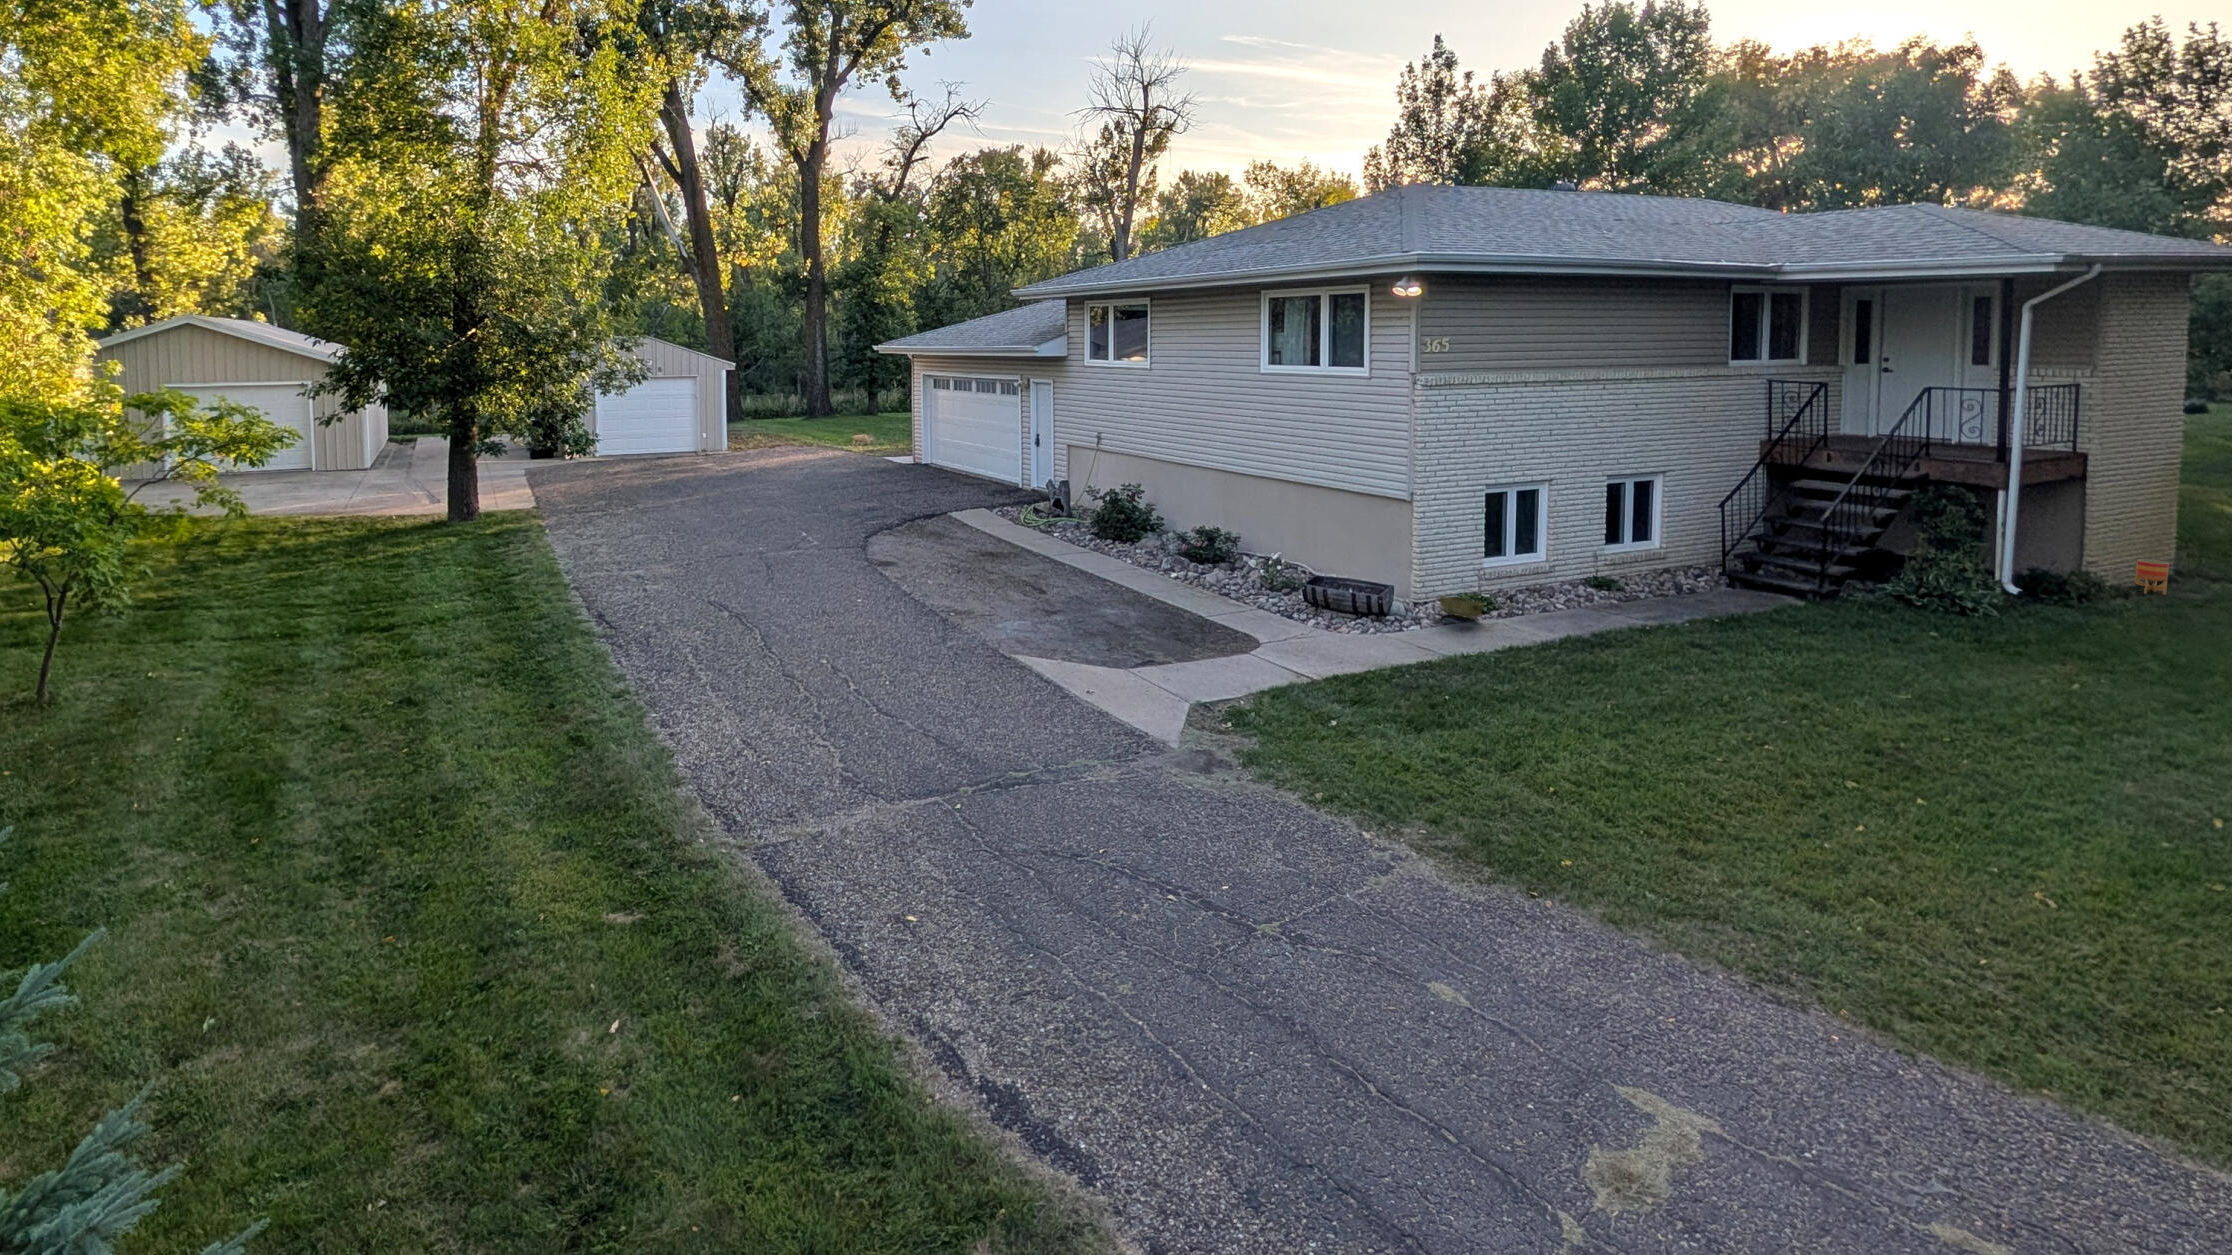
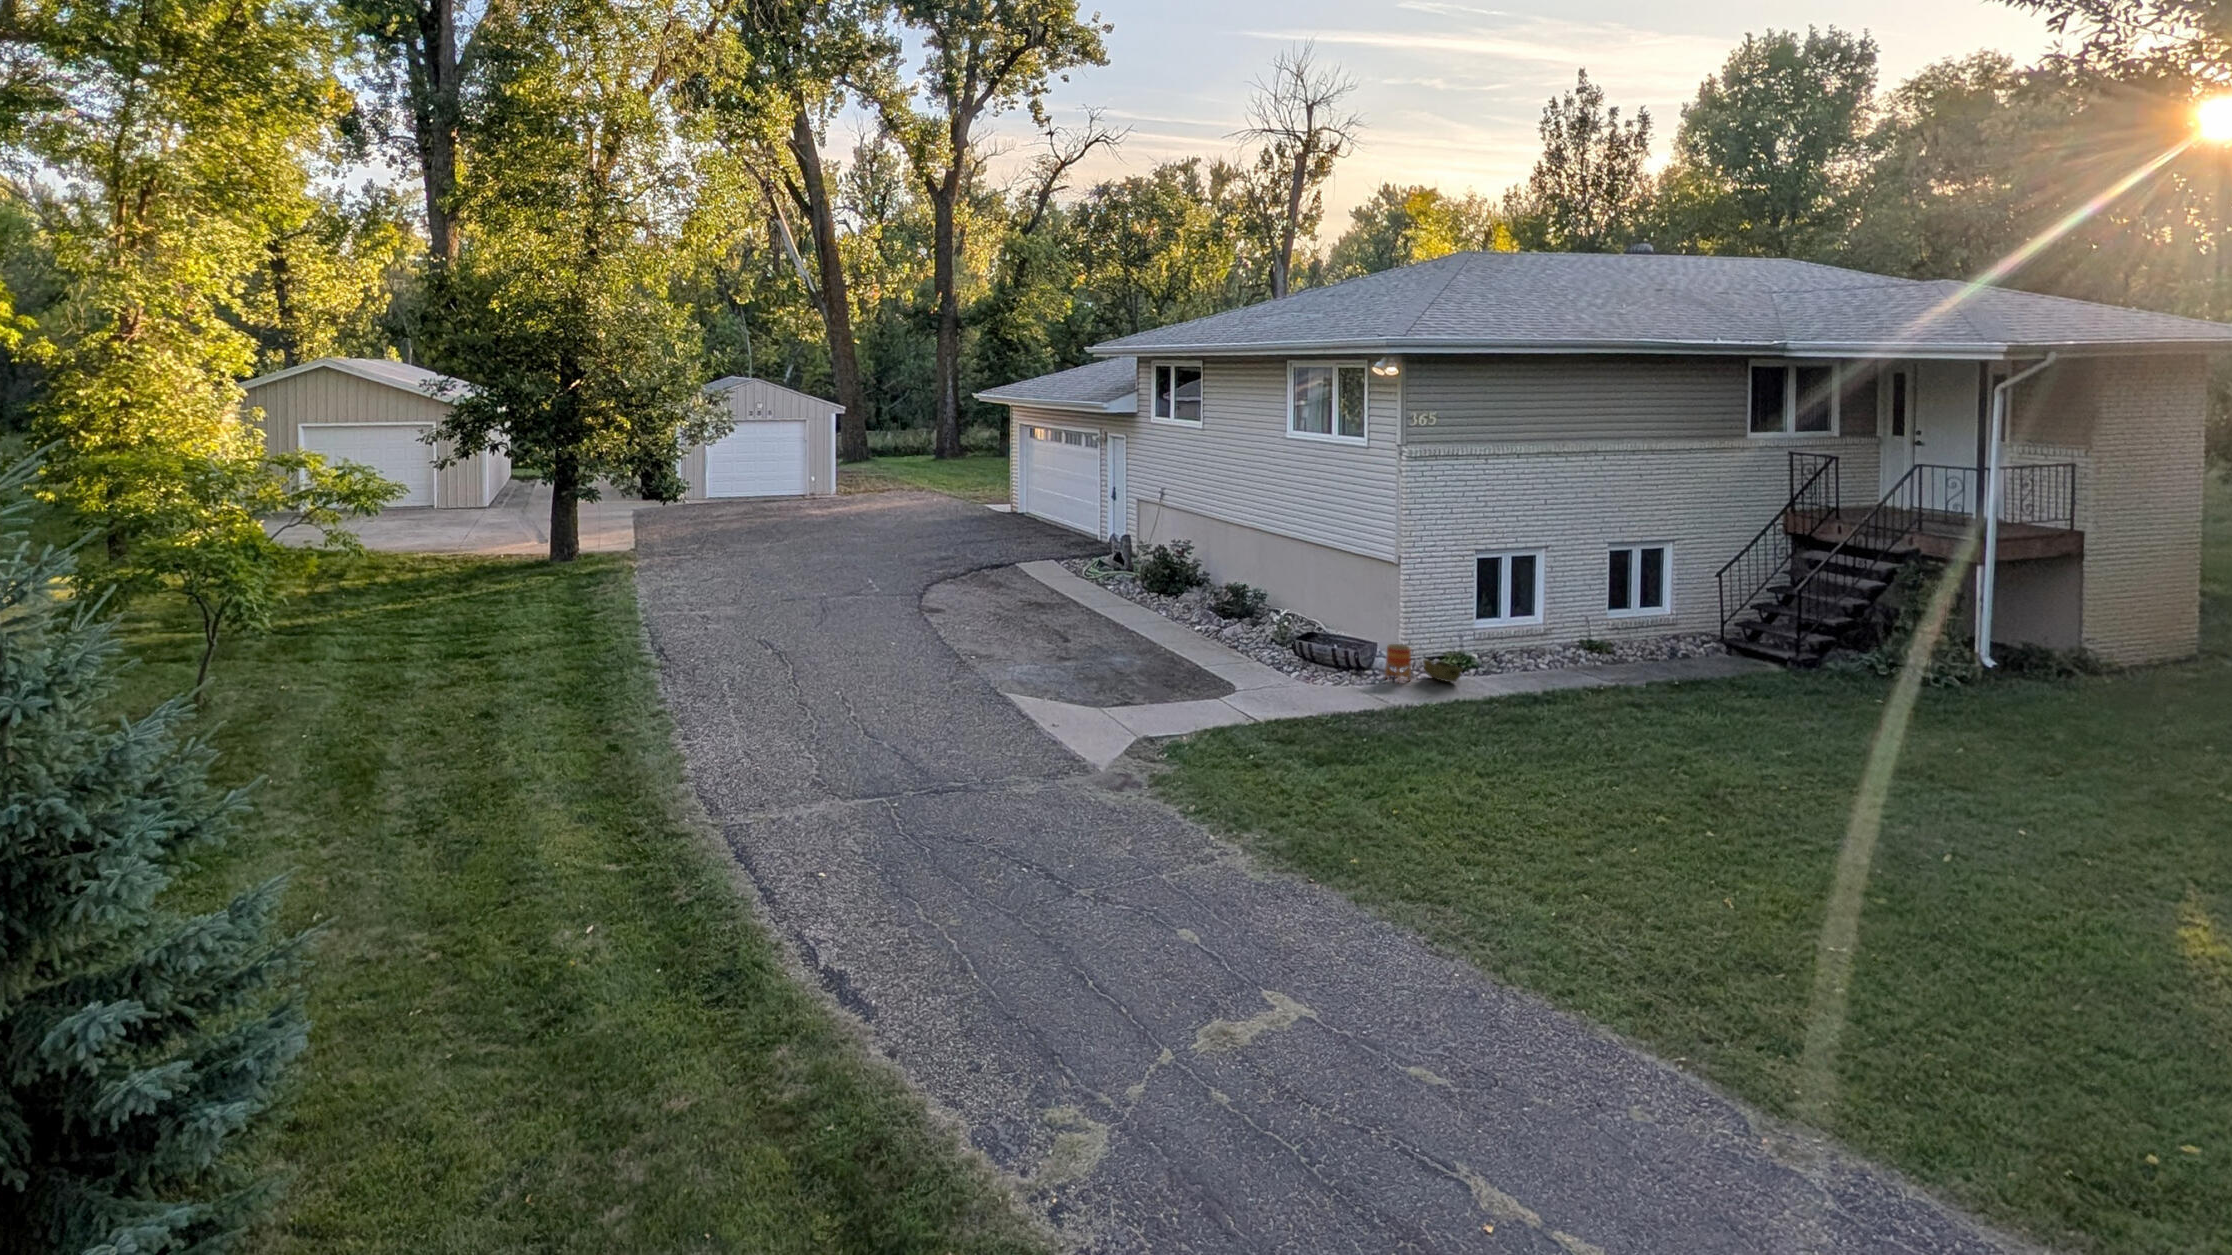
planter: present [2135,559,2169,595] -> present [1385,644,1411,679]

